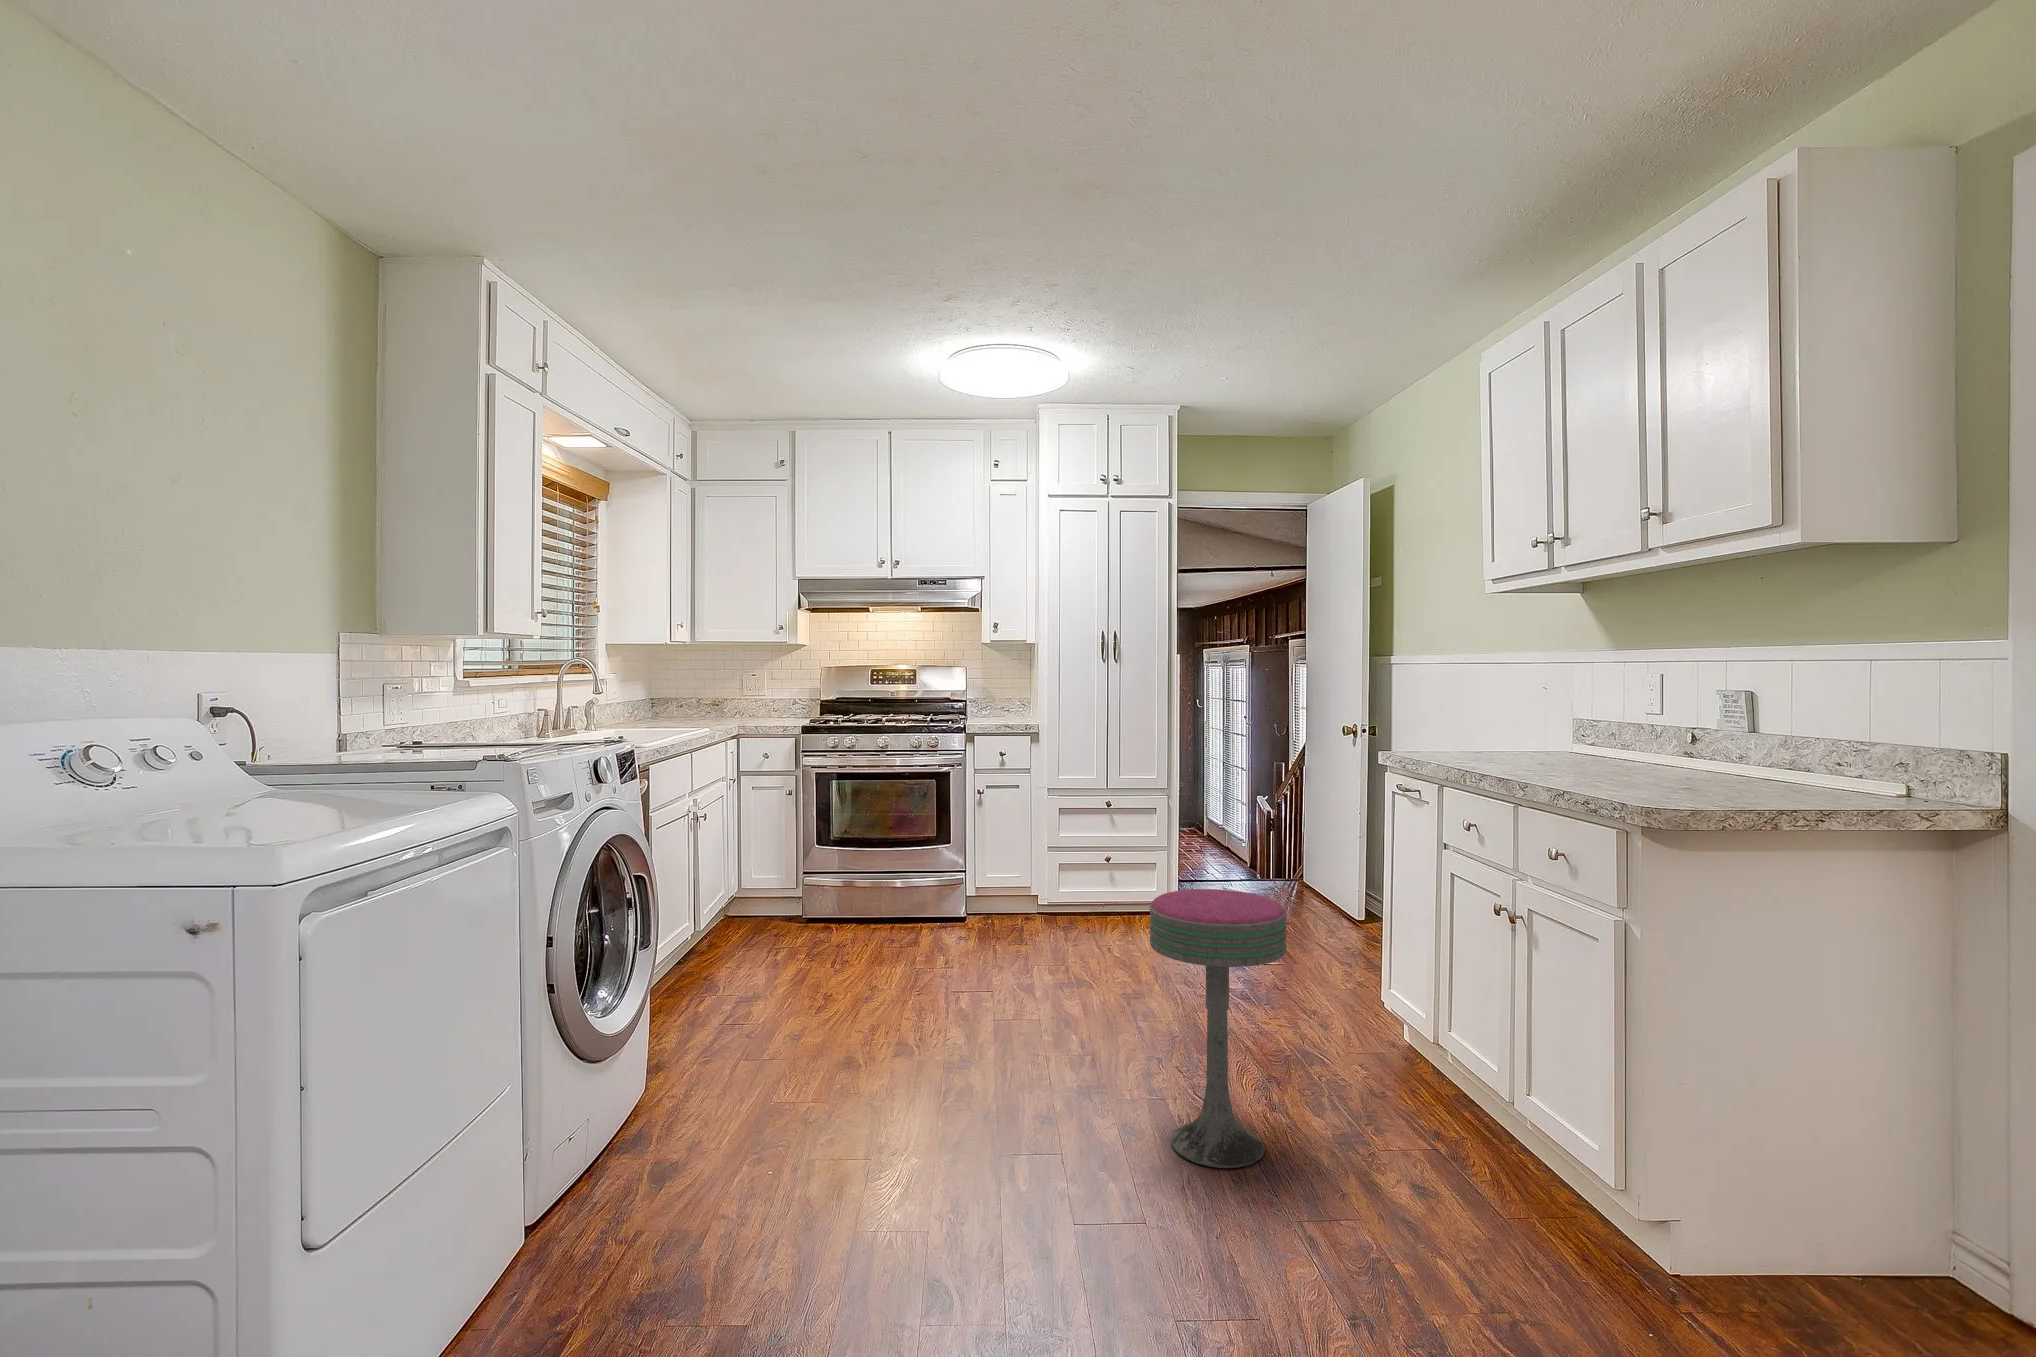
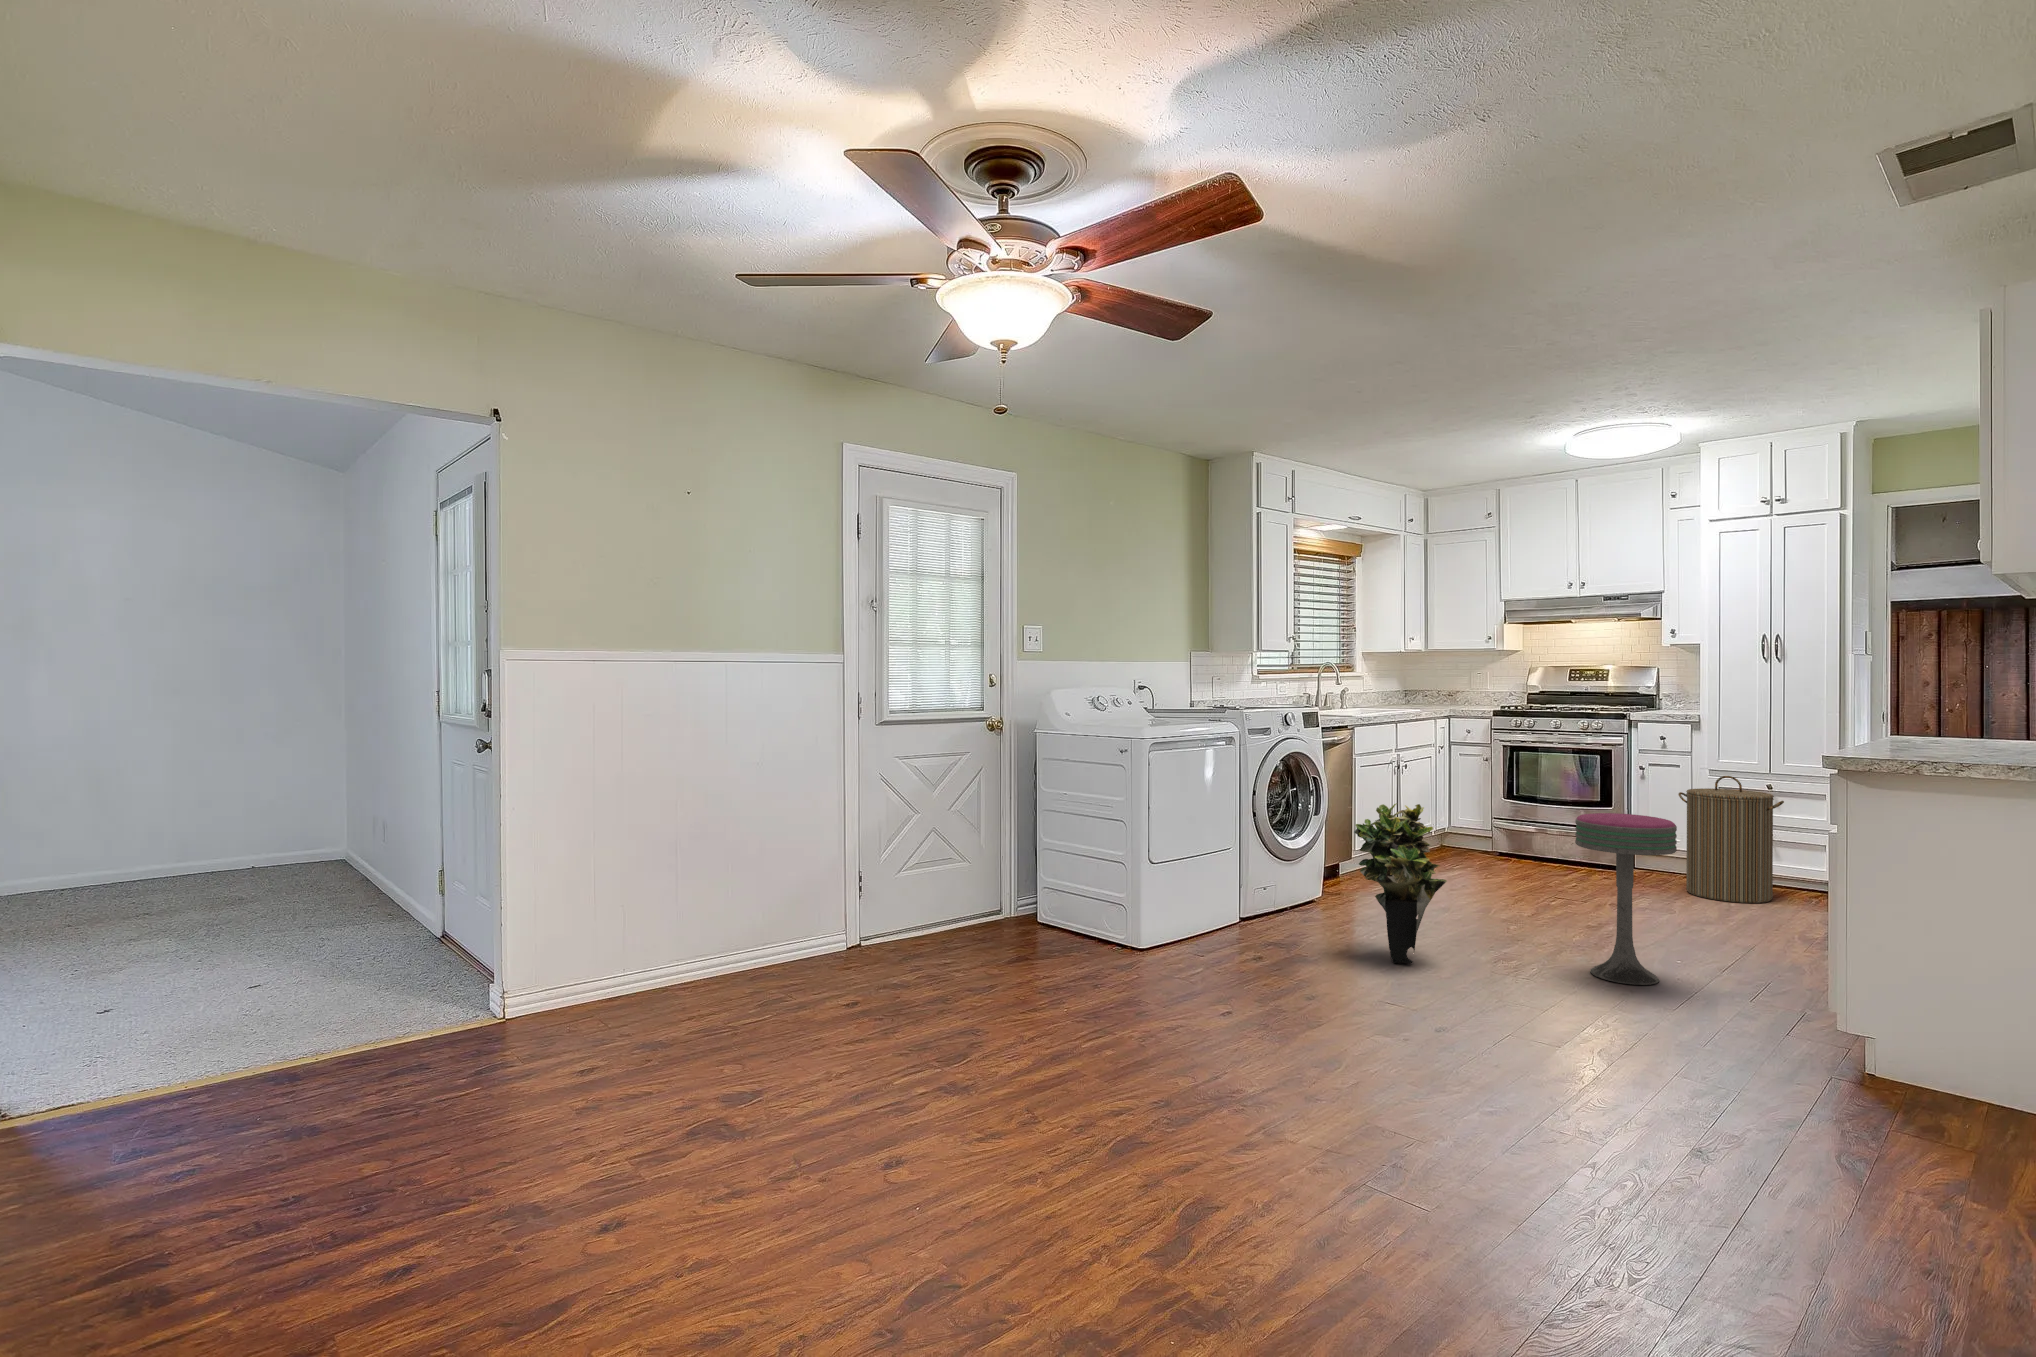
laundry hamper: none [1034,793,1136,942] -> present [1678,776,1784,903]
potted plant: none [828,929,1007,1278] -> present [1354,803,1447,963]

